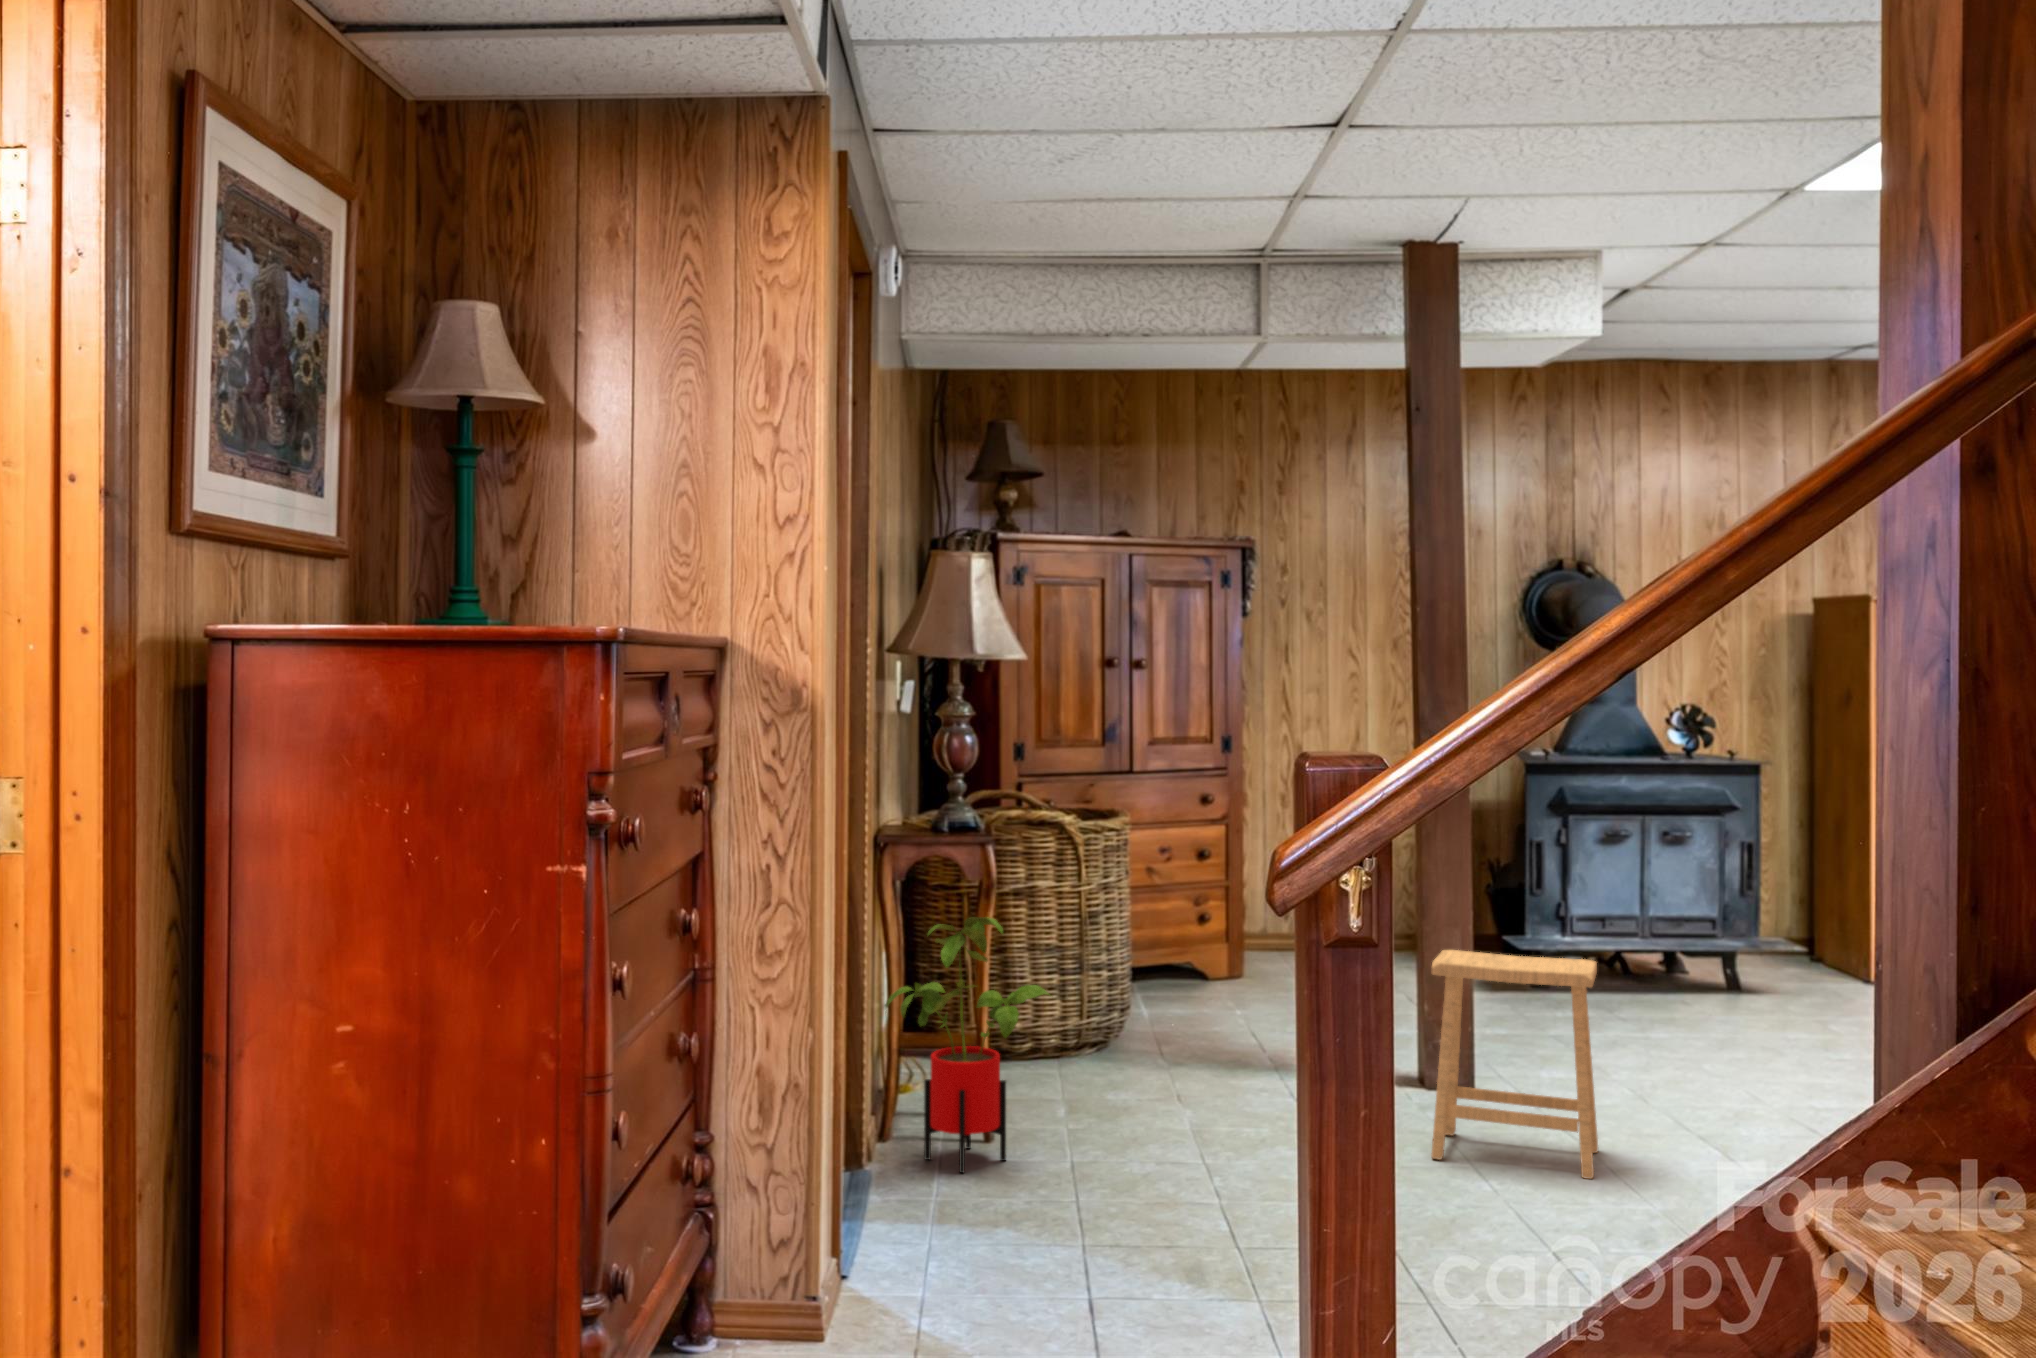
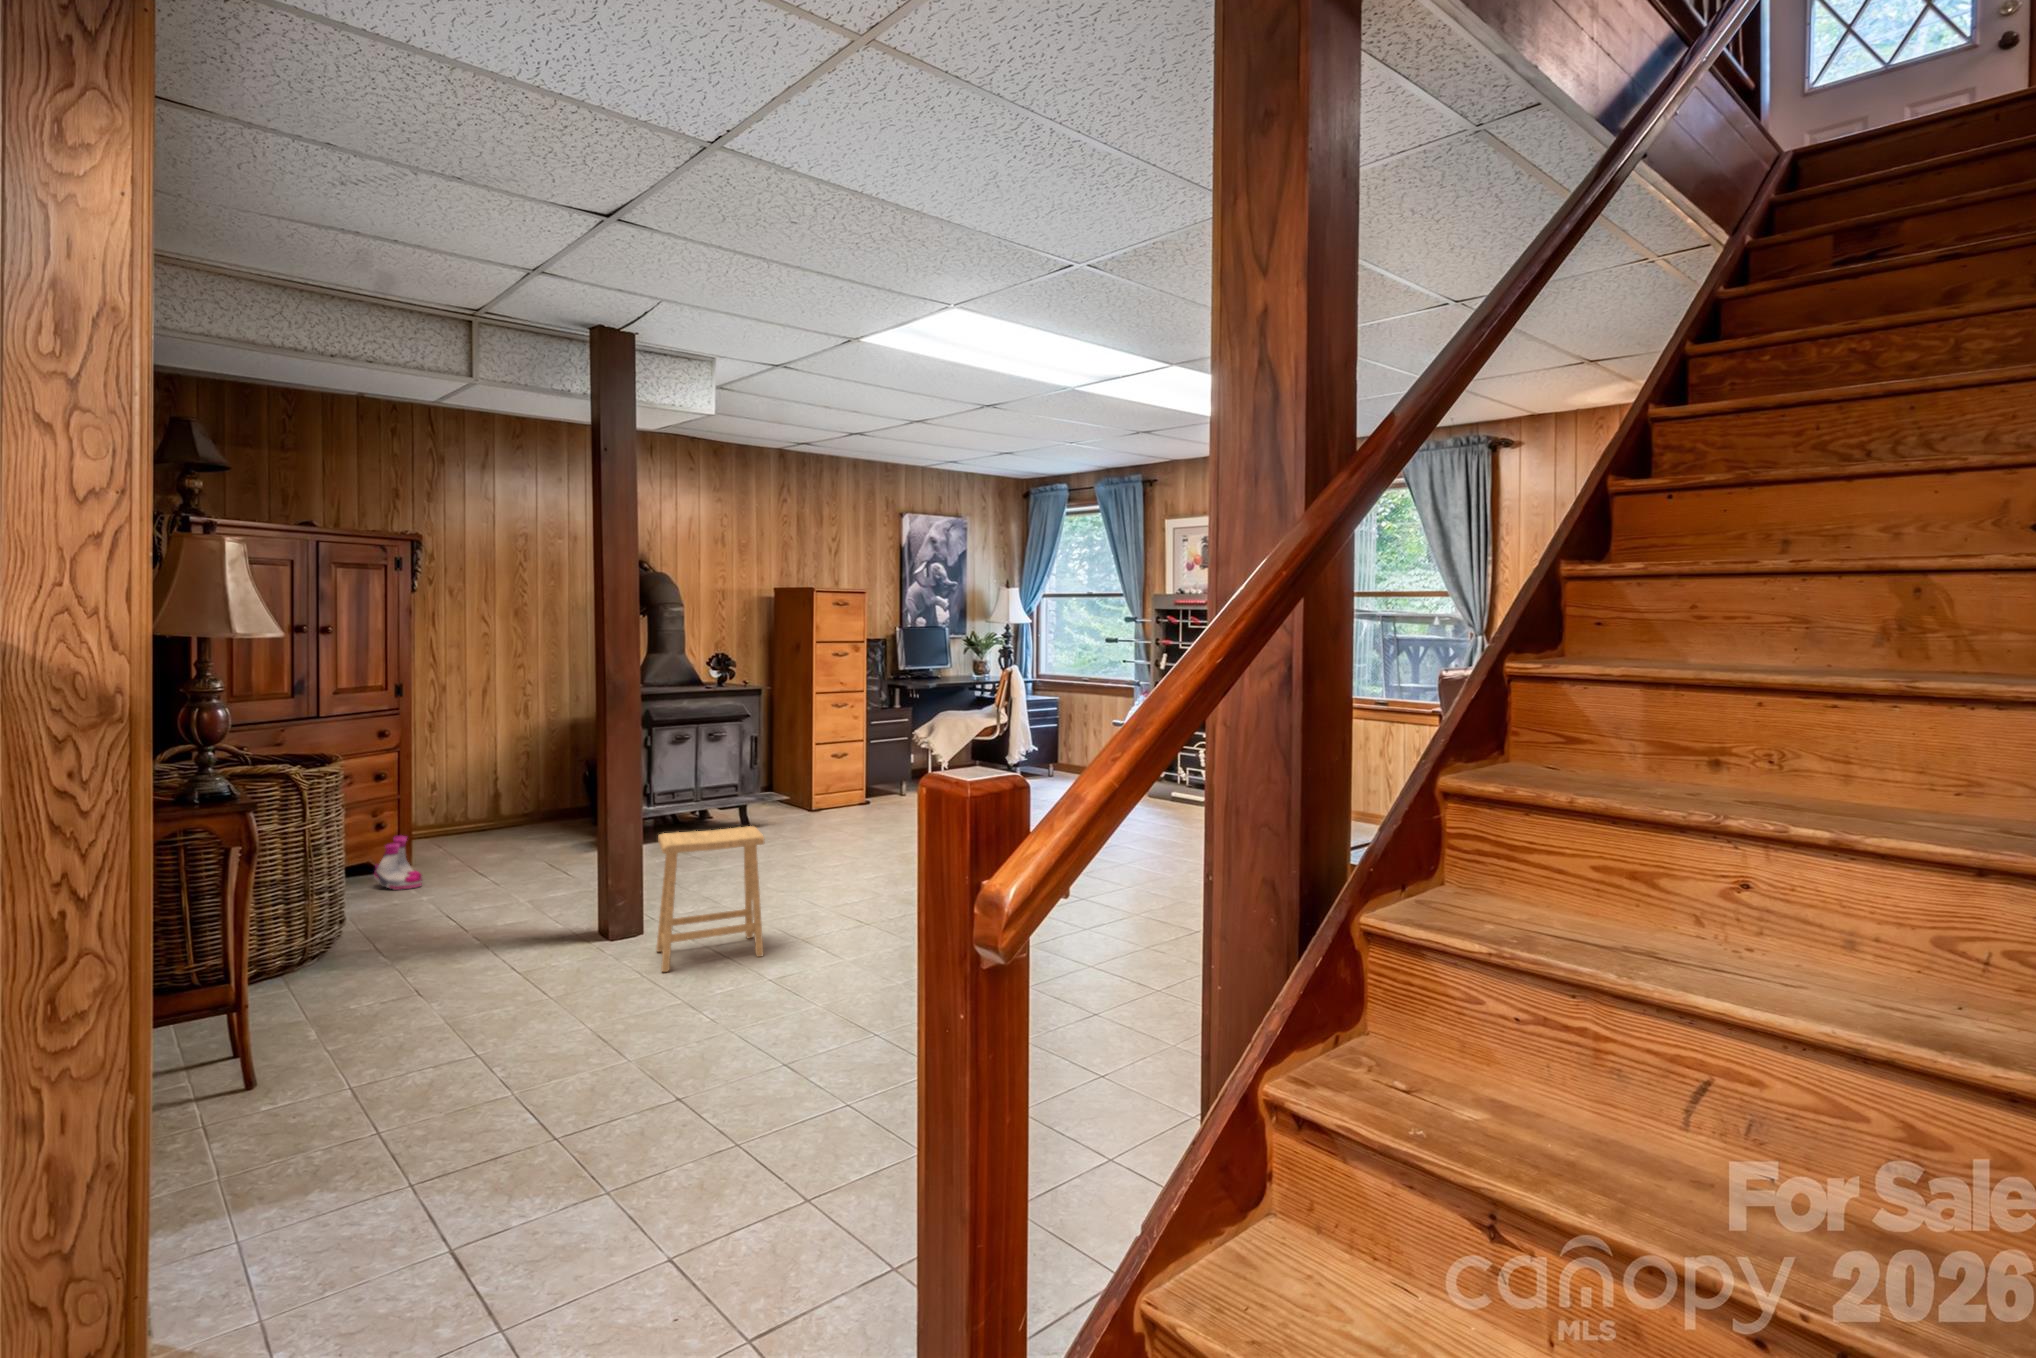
house plant: present [886,917,1049,1173] -> none [126,881,344,1132]
boots: none [1186,932,1238,1003] -> present [374,835,422,890]

